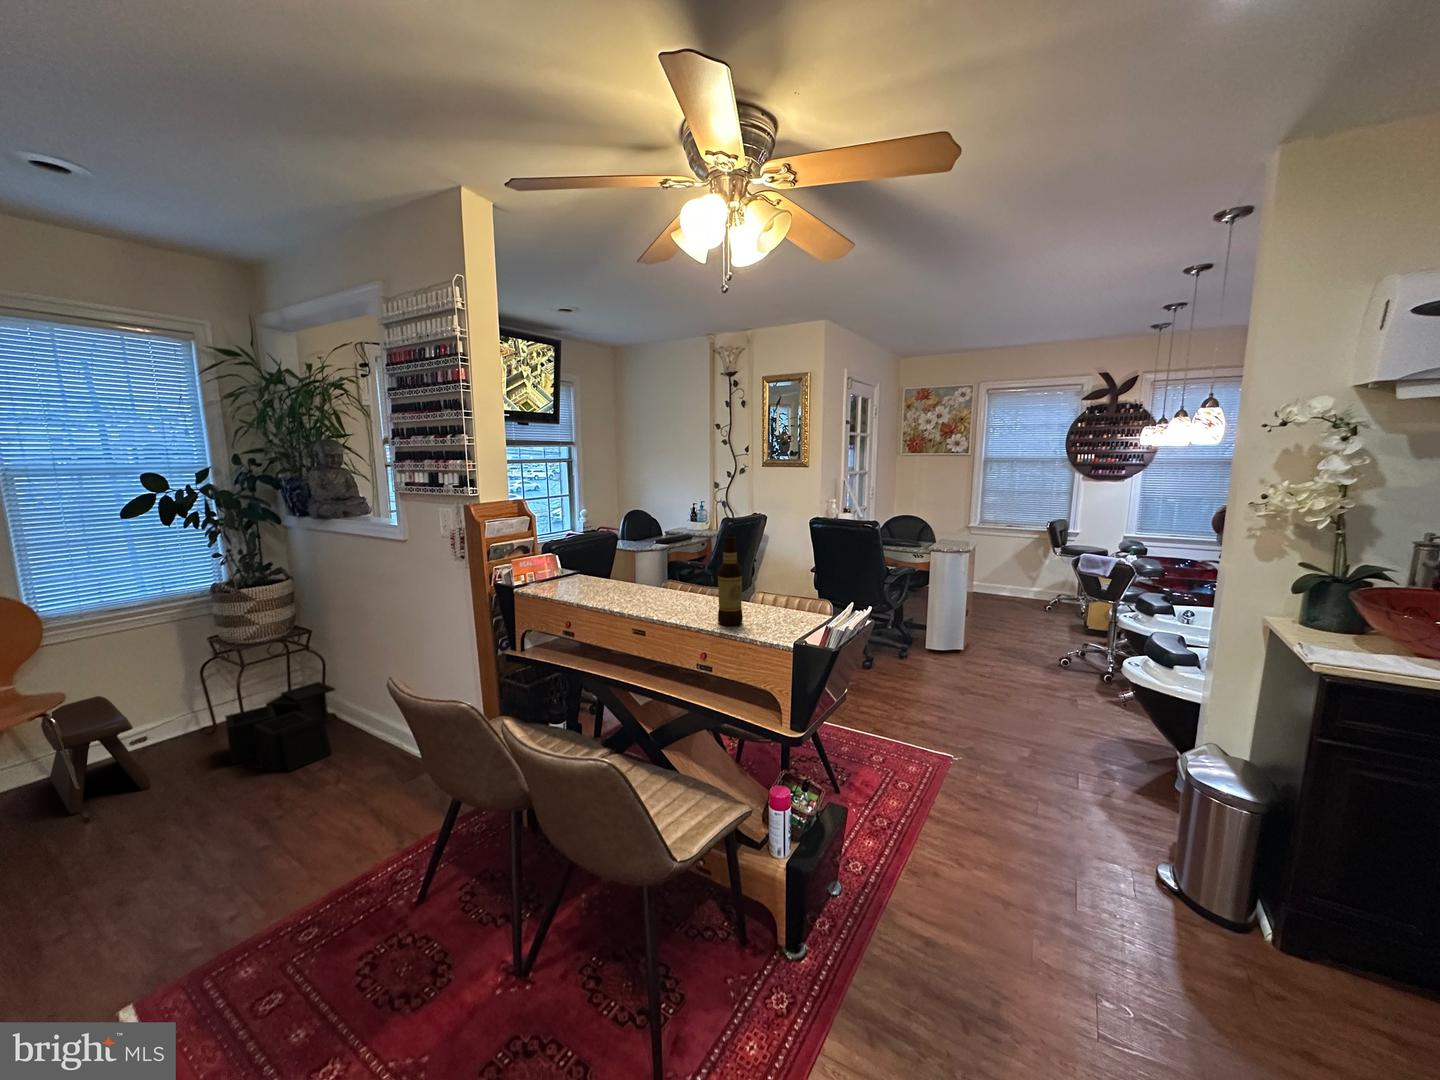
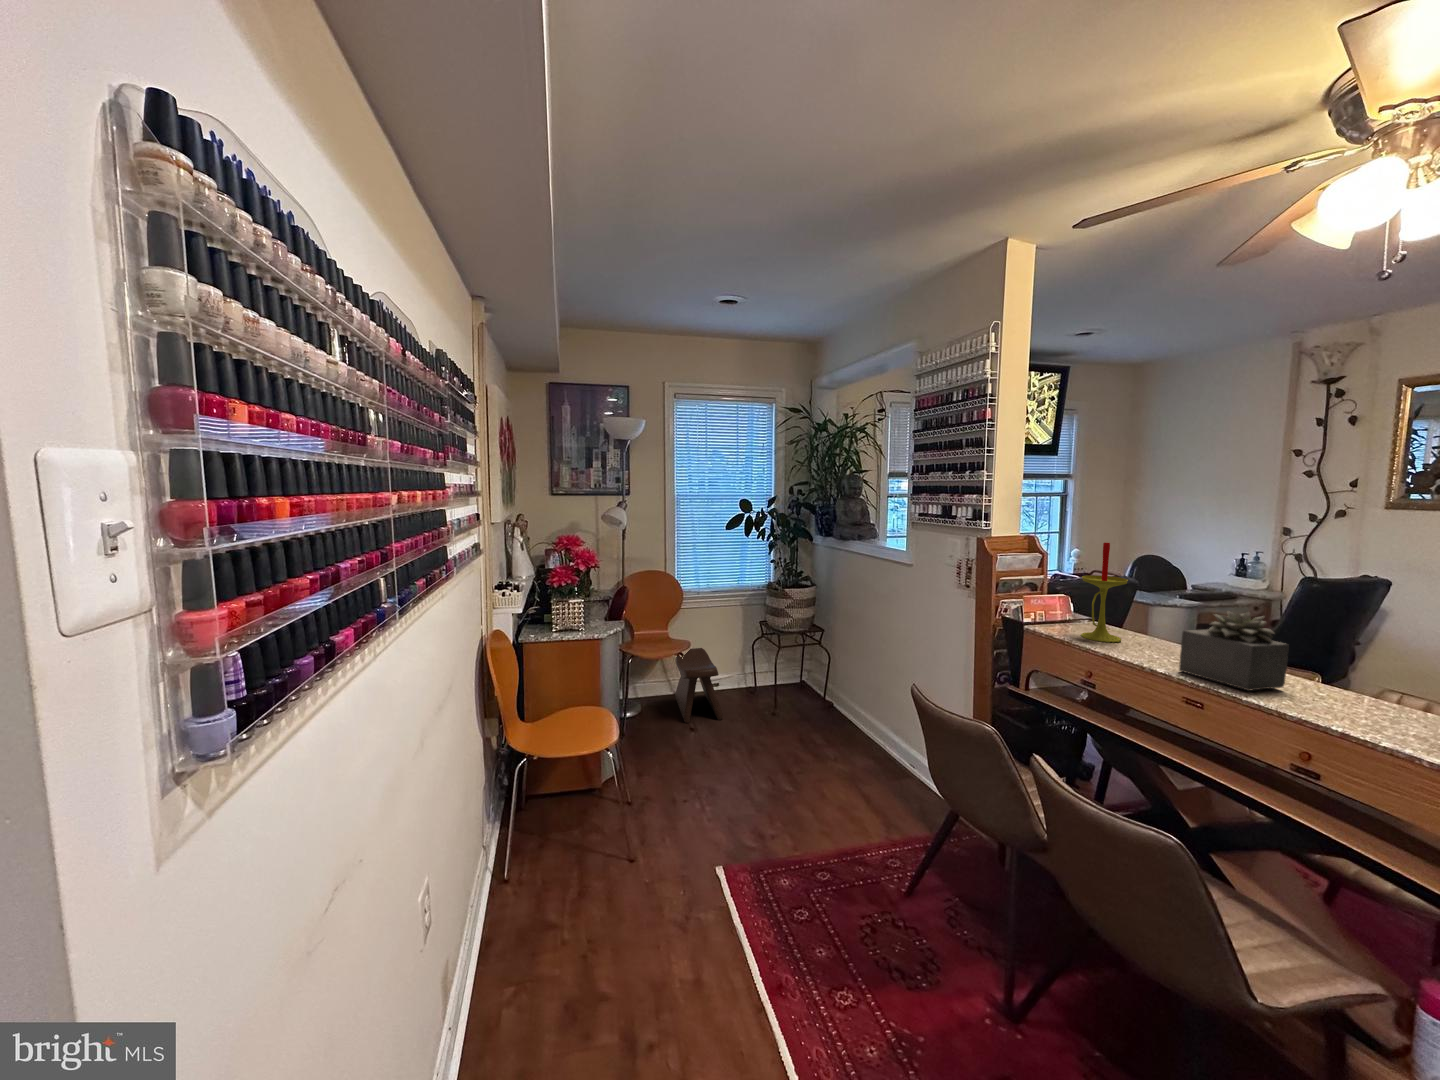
candle: none [556,499,593,593] -> present [1081,543,1128,643]
bottle: present [718,535,743,626] -> none [1337,605,1394,730]
succulent plant: none [628,550,694,614] -> present [1179,611,1289,690]
storage bin: present [225,682,335,774] -> none [765,672,836,739]

